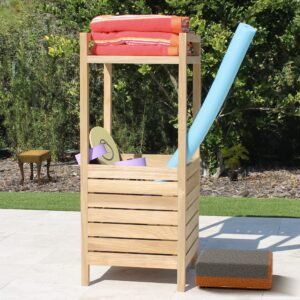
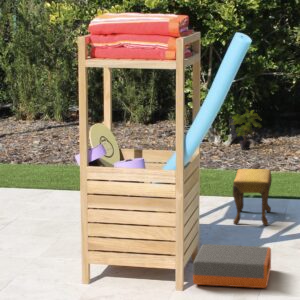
footstool: present [18,150,52,185] -> present [233,169,272,226]

